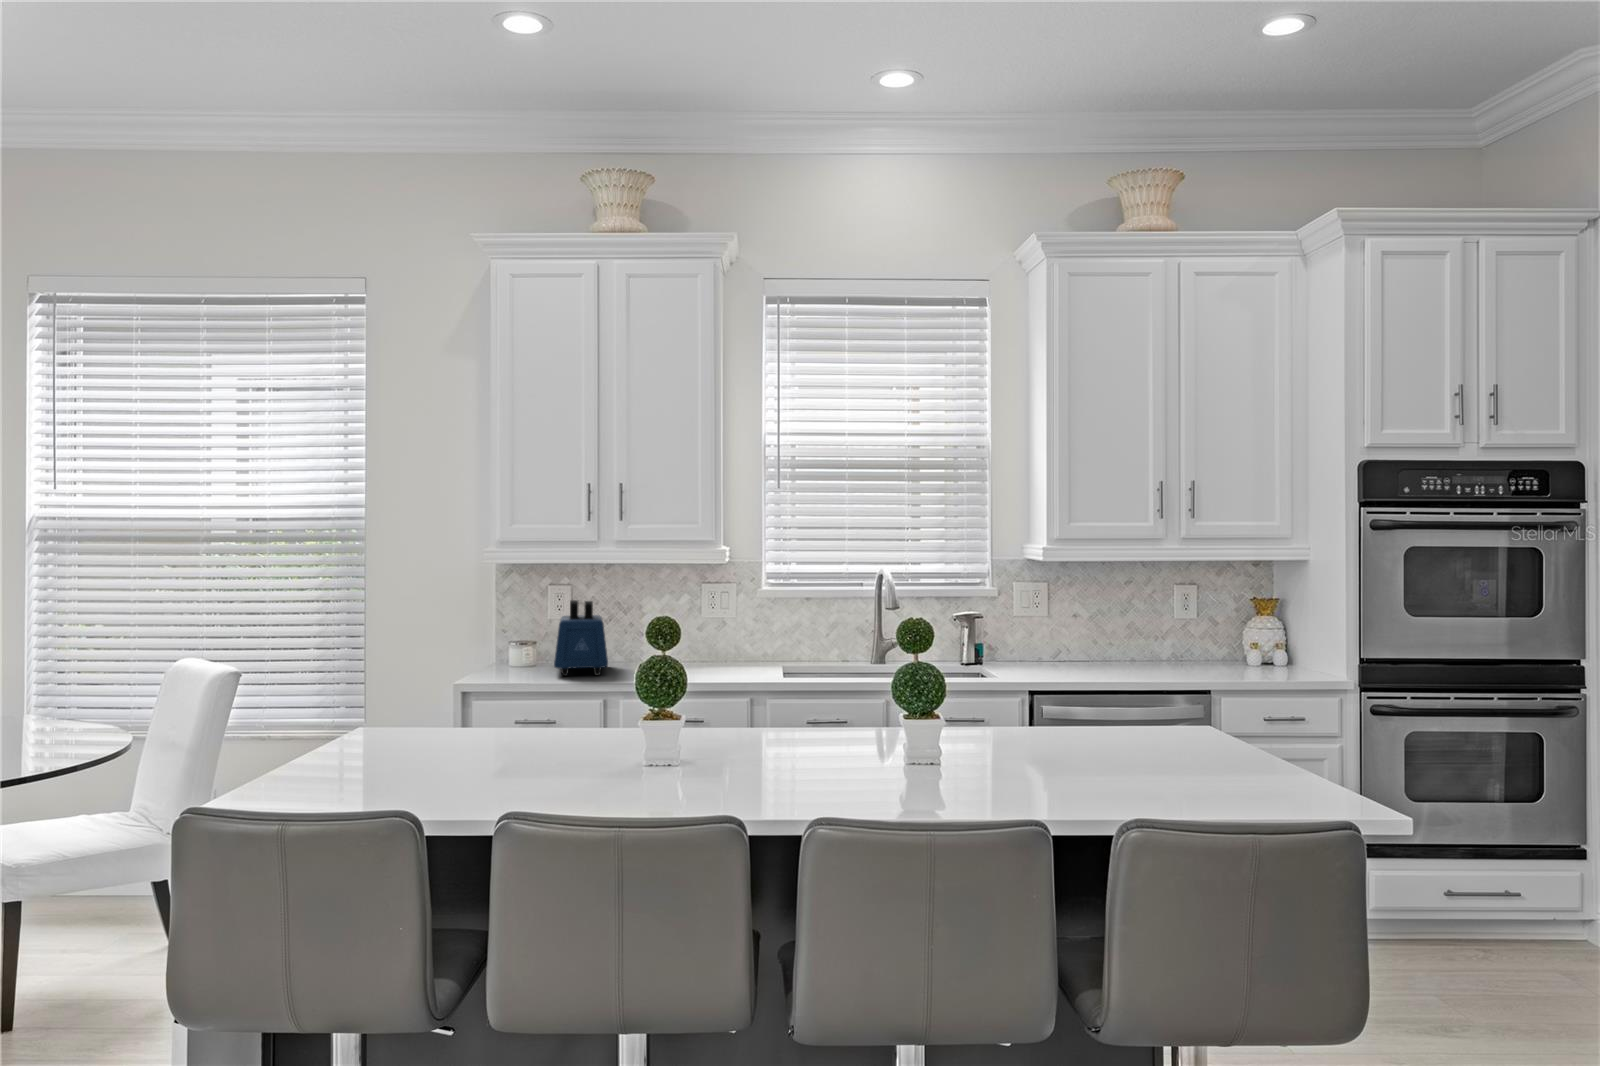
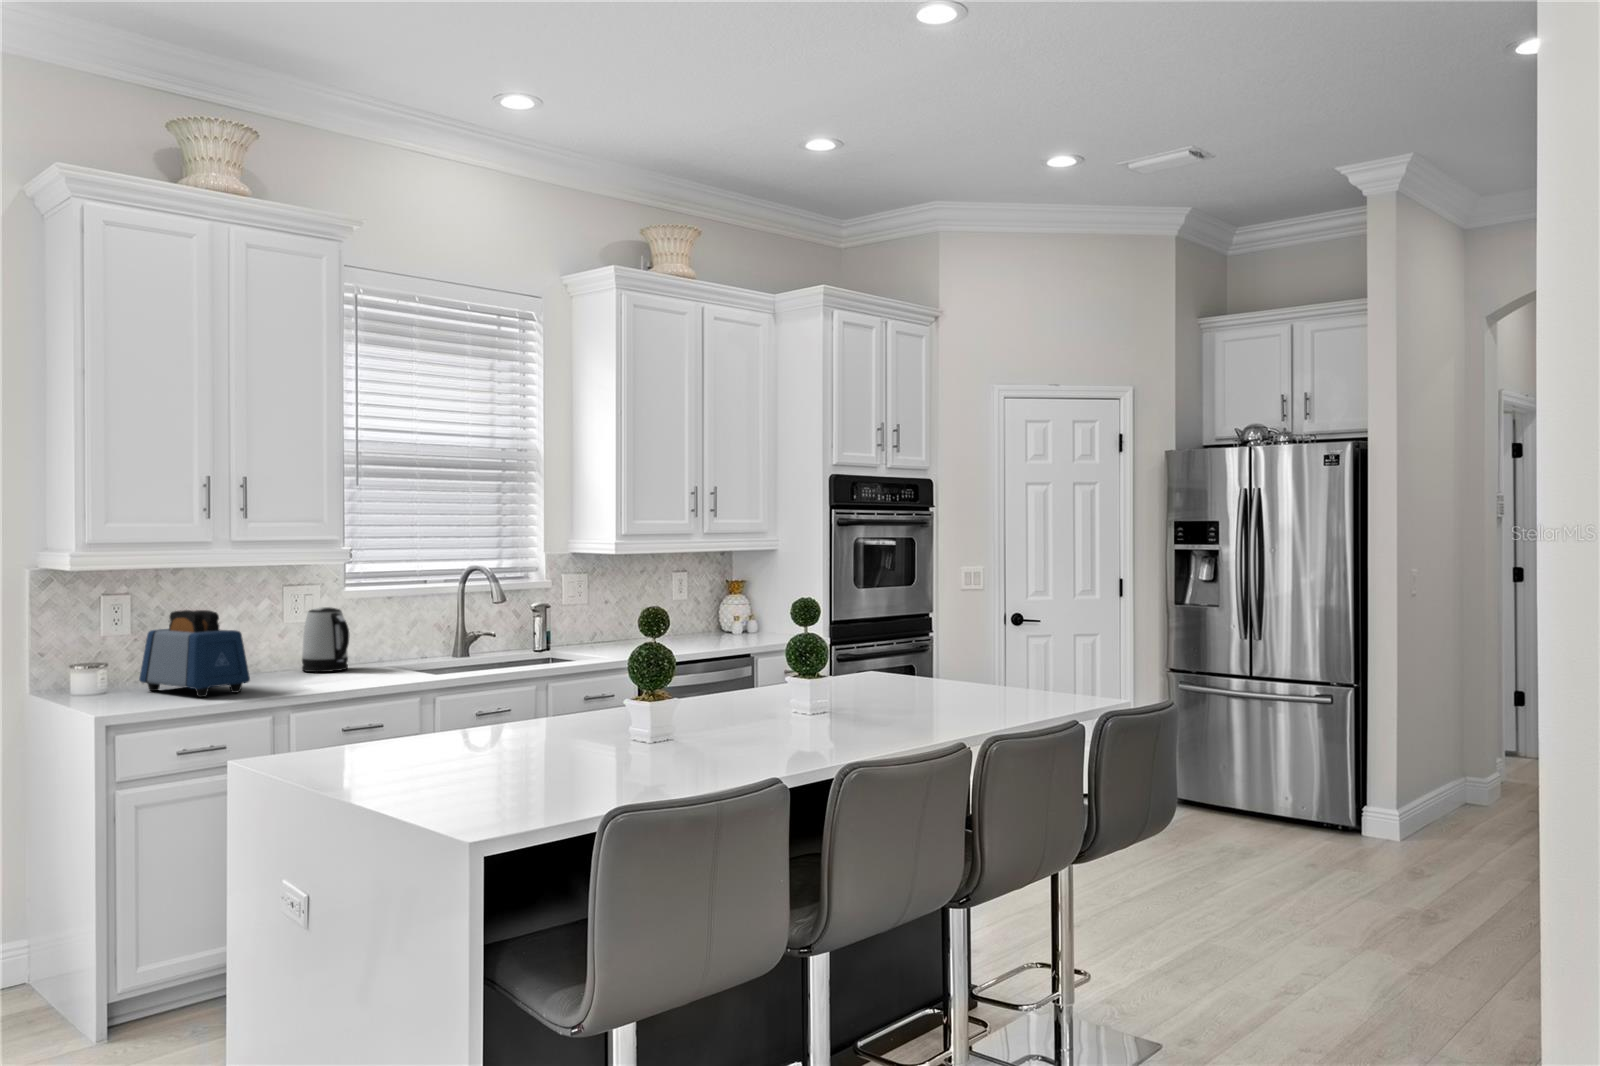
kettle: none [712,605,752,665] -> present [302,607,349,672]

